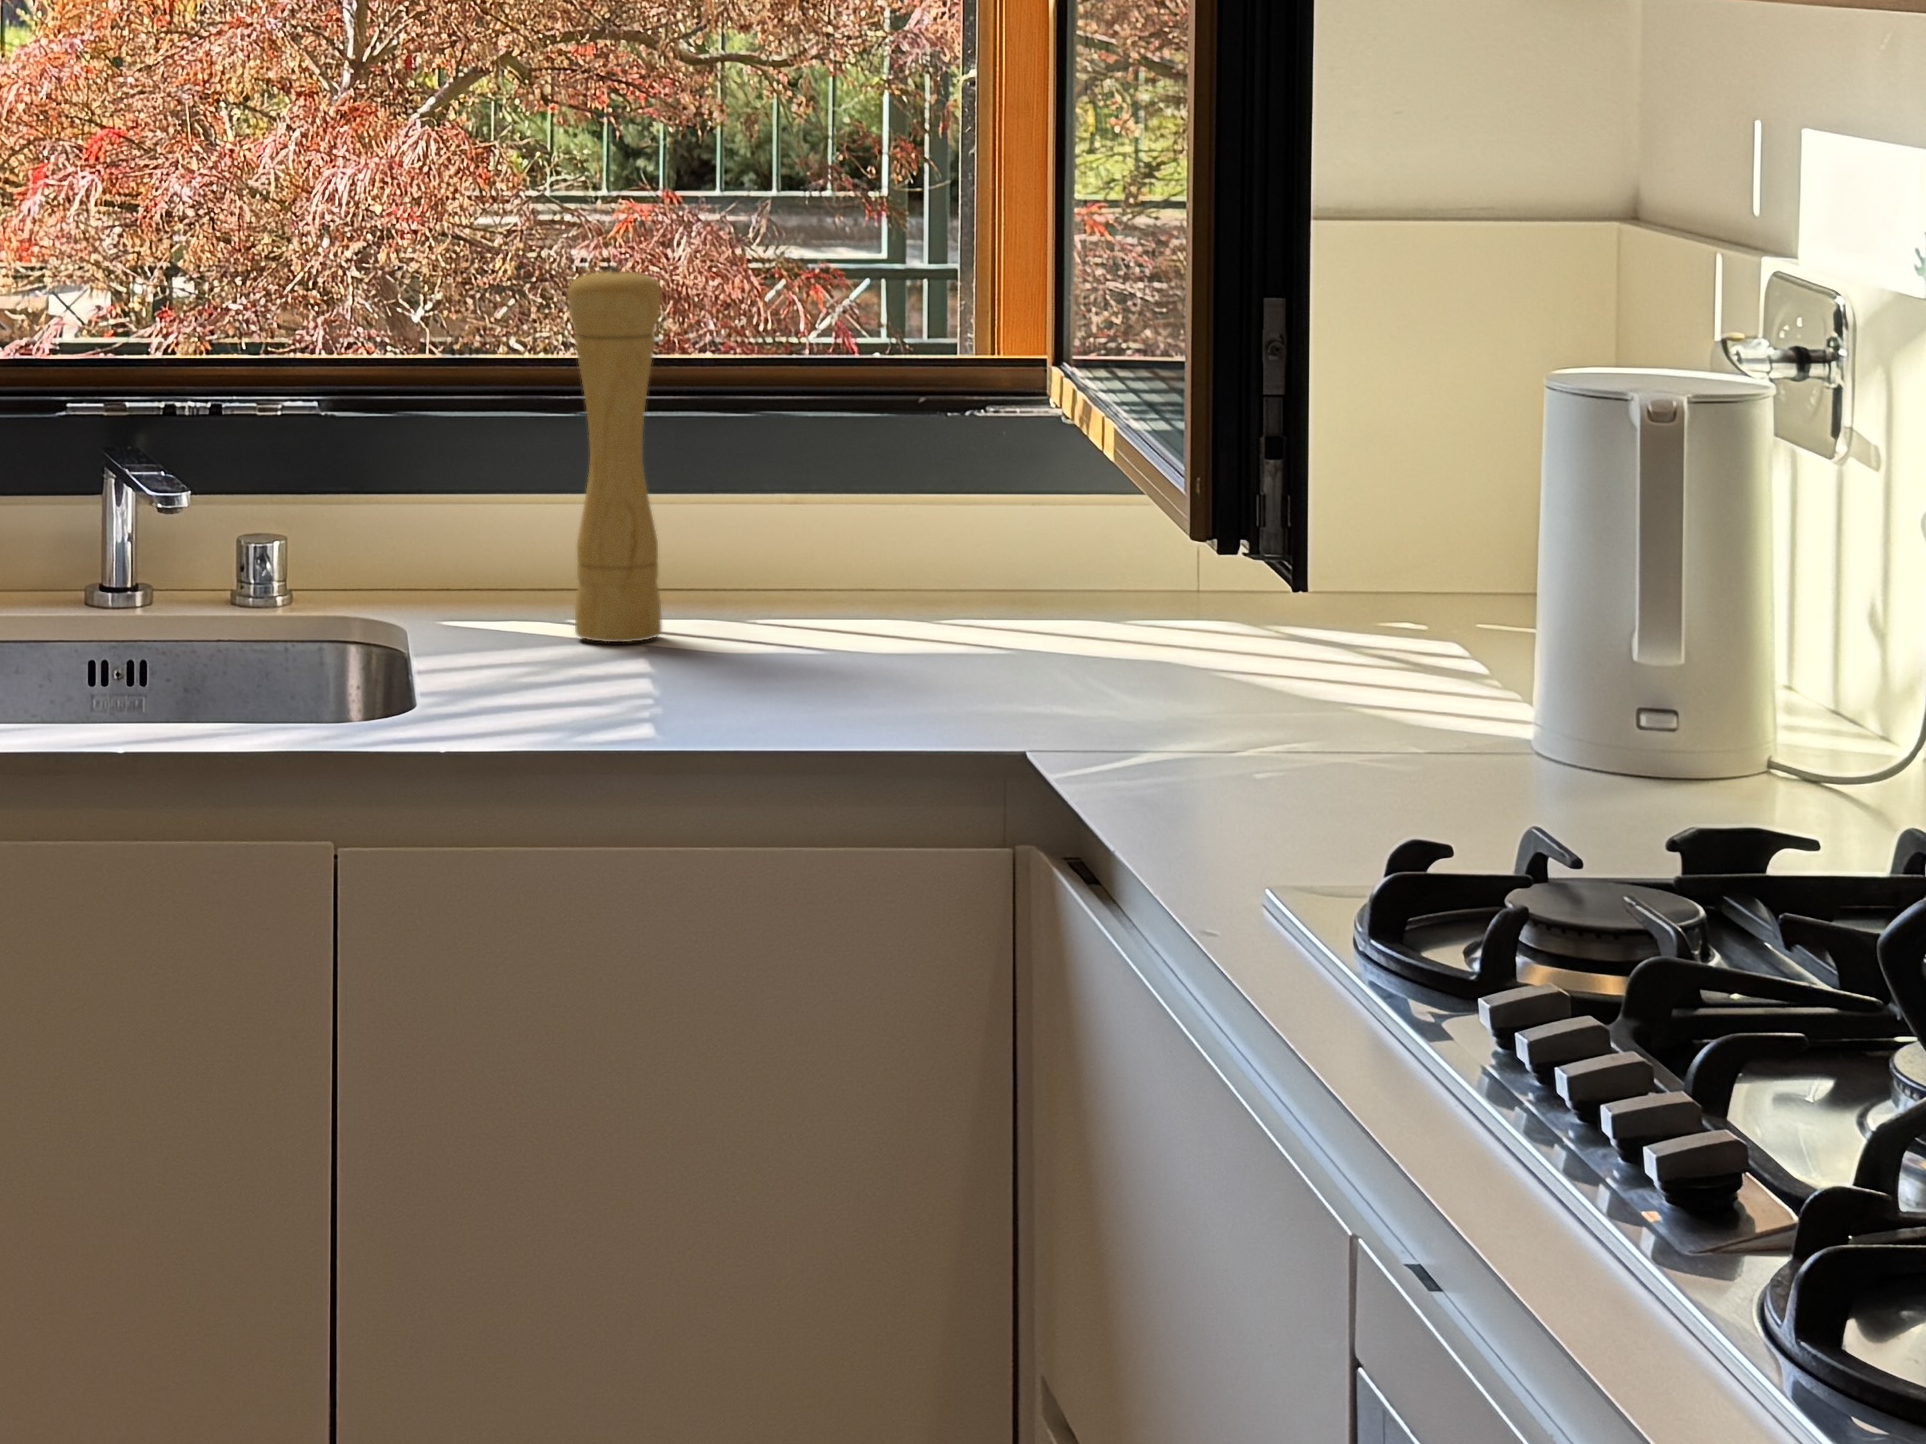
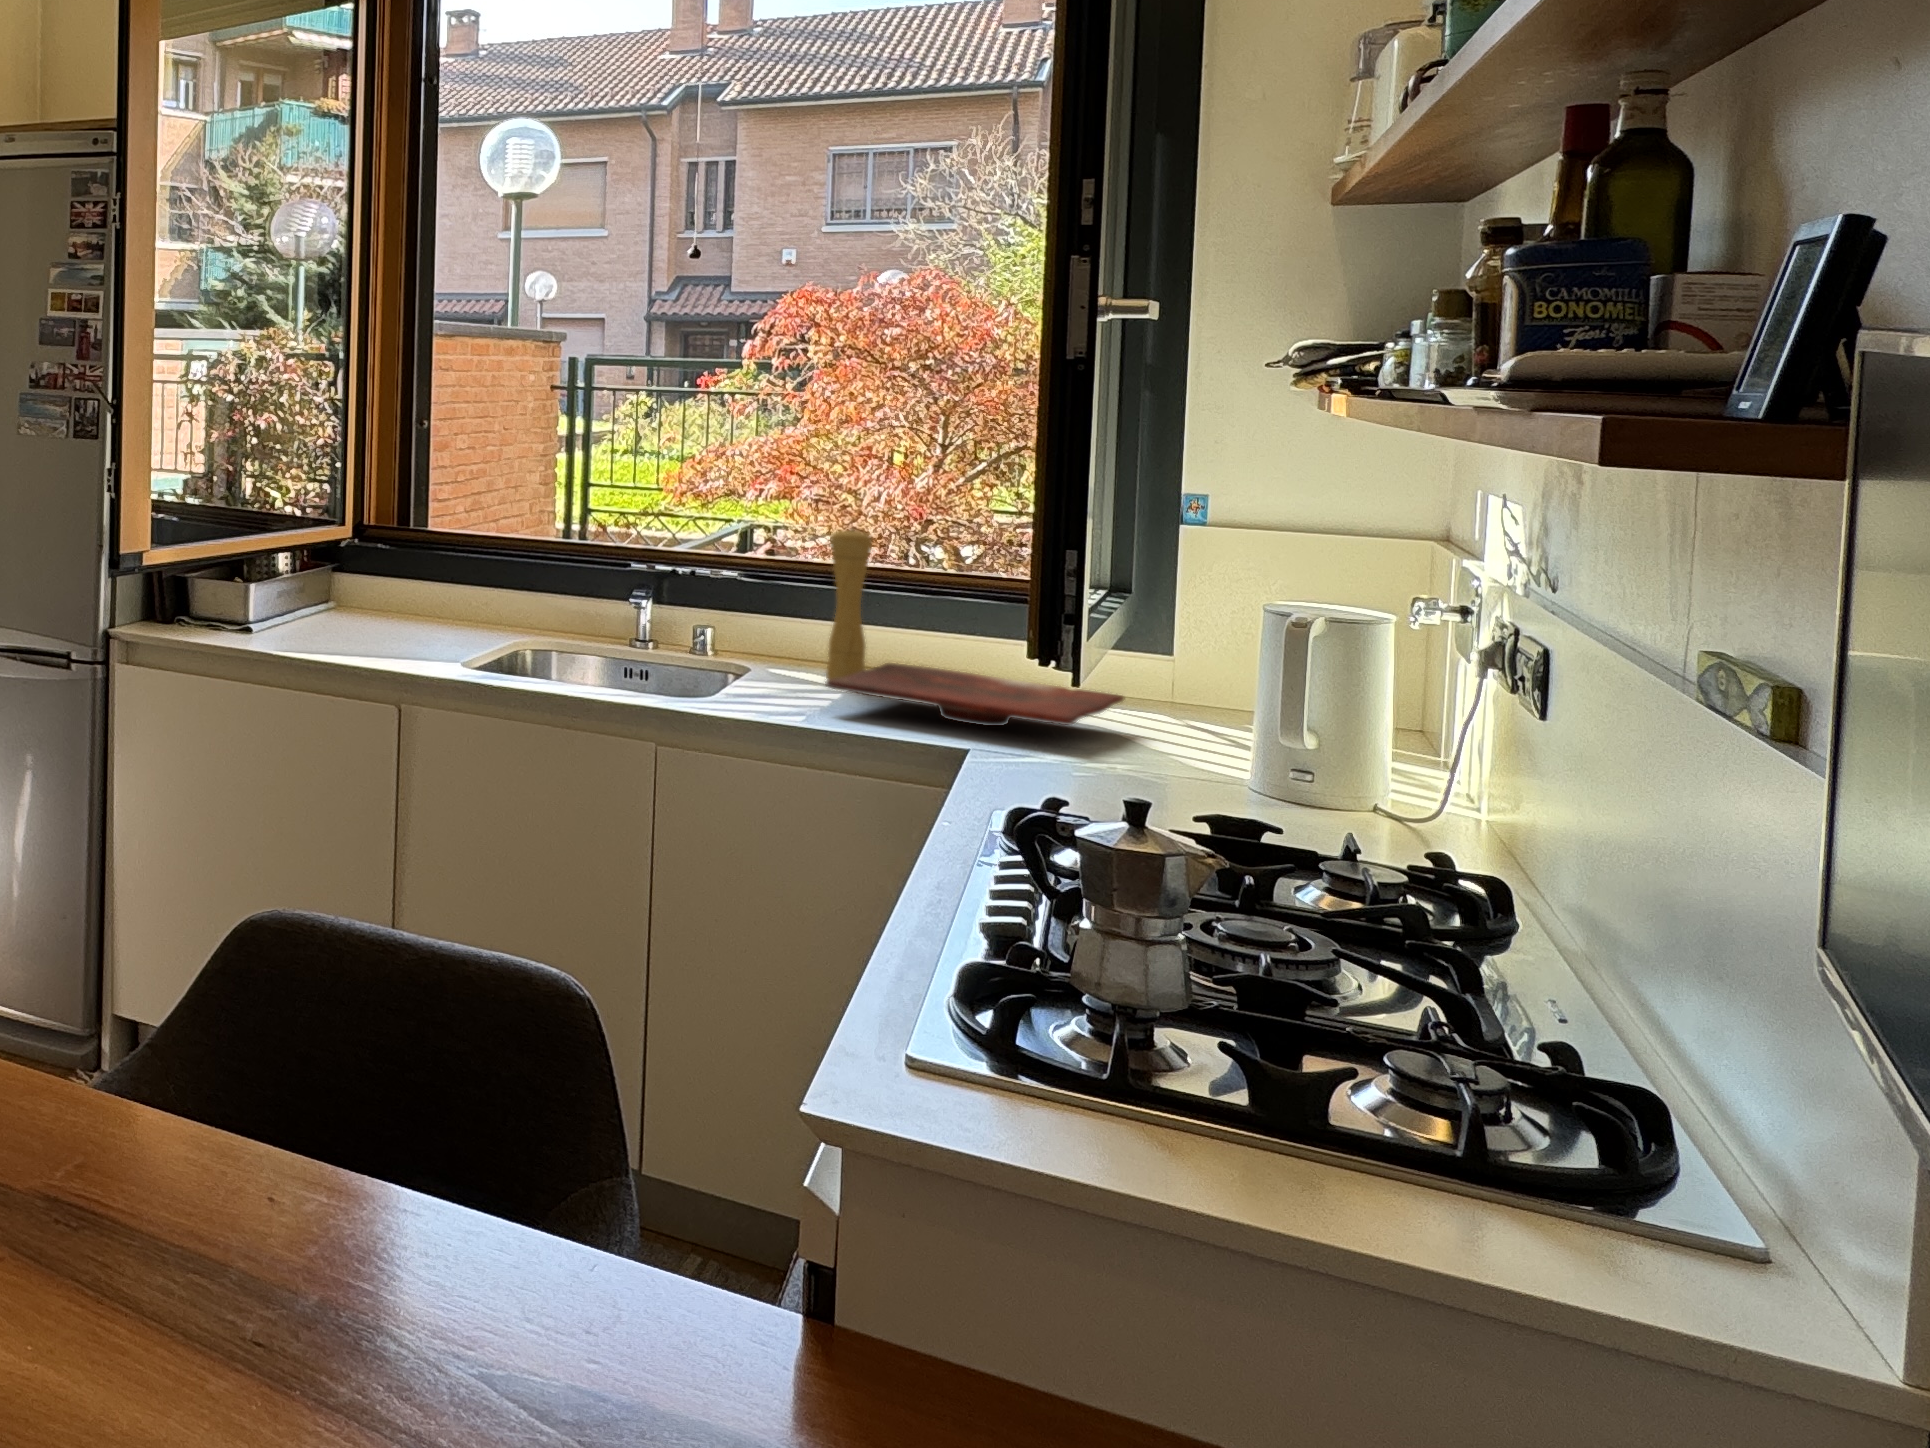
cutting board: none [660,578,1239,699] -> present [826,663,1124,726]

